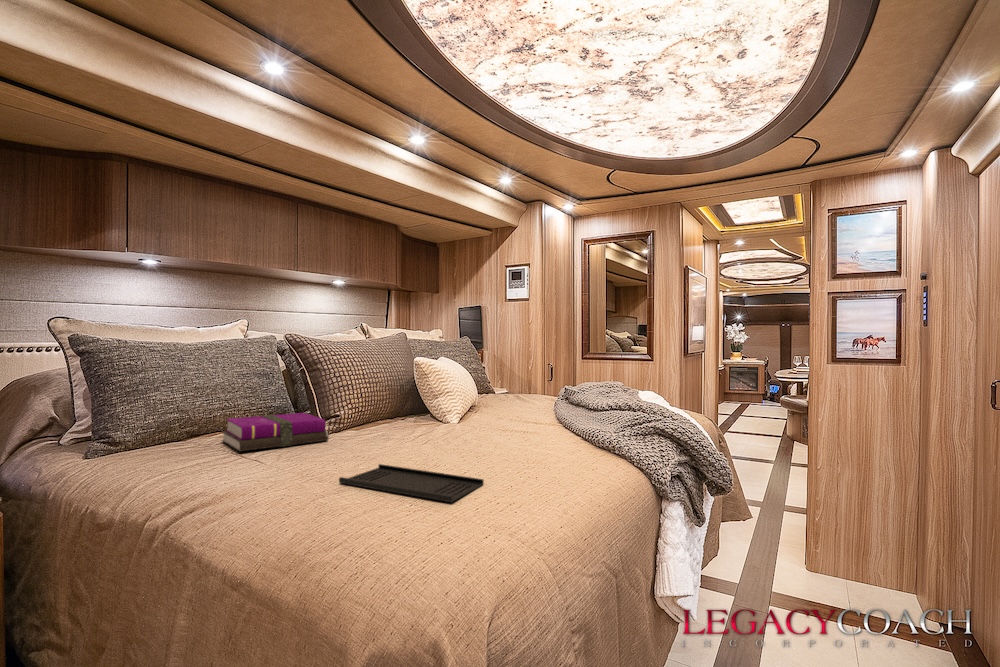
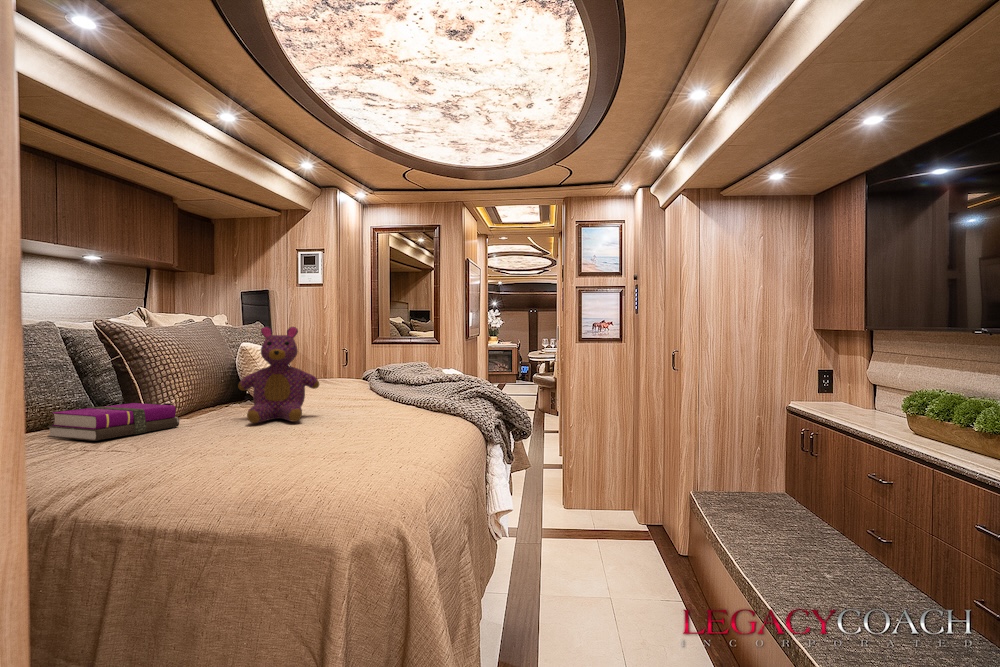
teddy bear: none [384,341,466,448] -> present [238,327,319,423]
tray: present [339,464,484,502] -> none [248,433,372,448]

